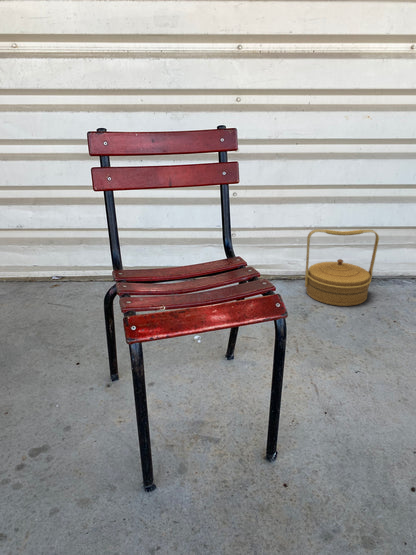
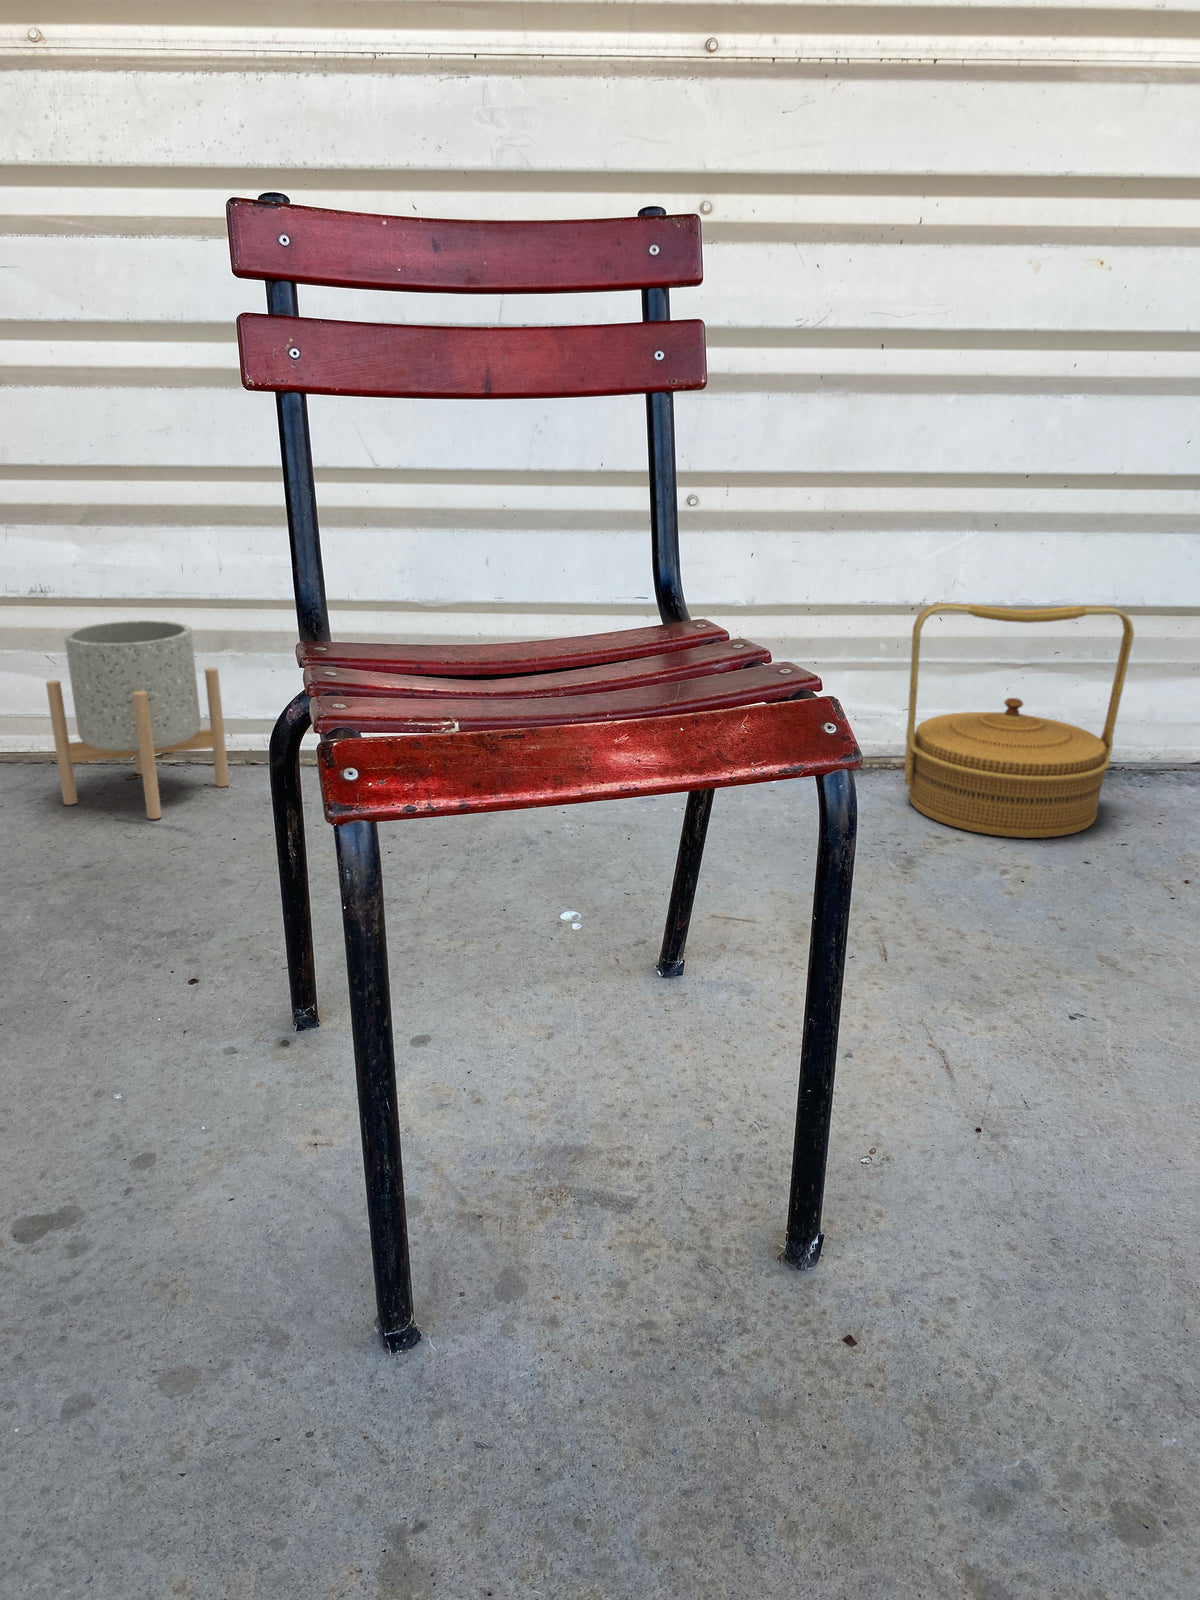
planter: none [24,236,84,303] -> present [46,621,229,819]

